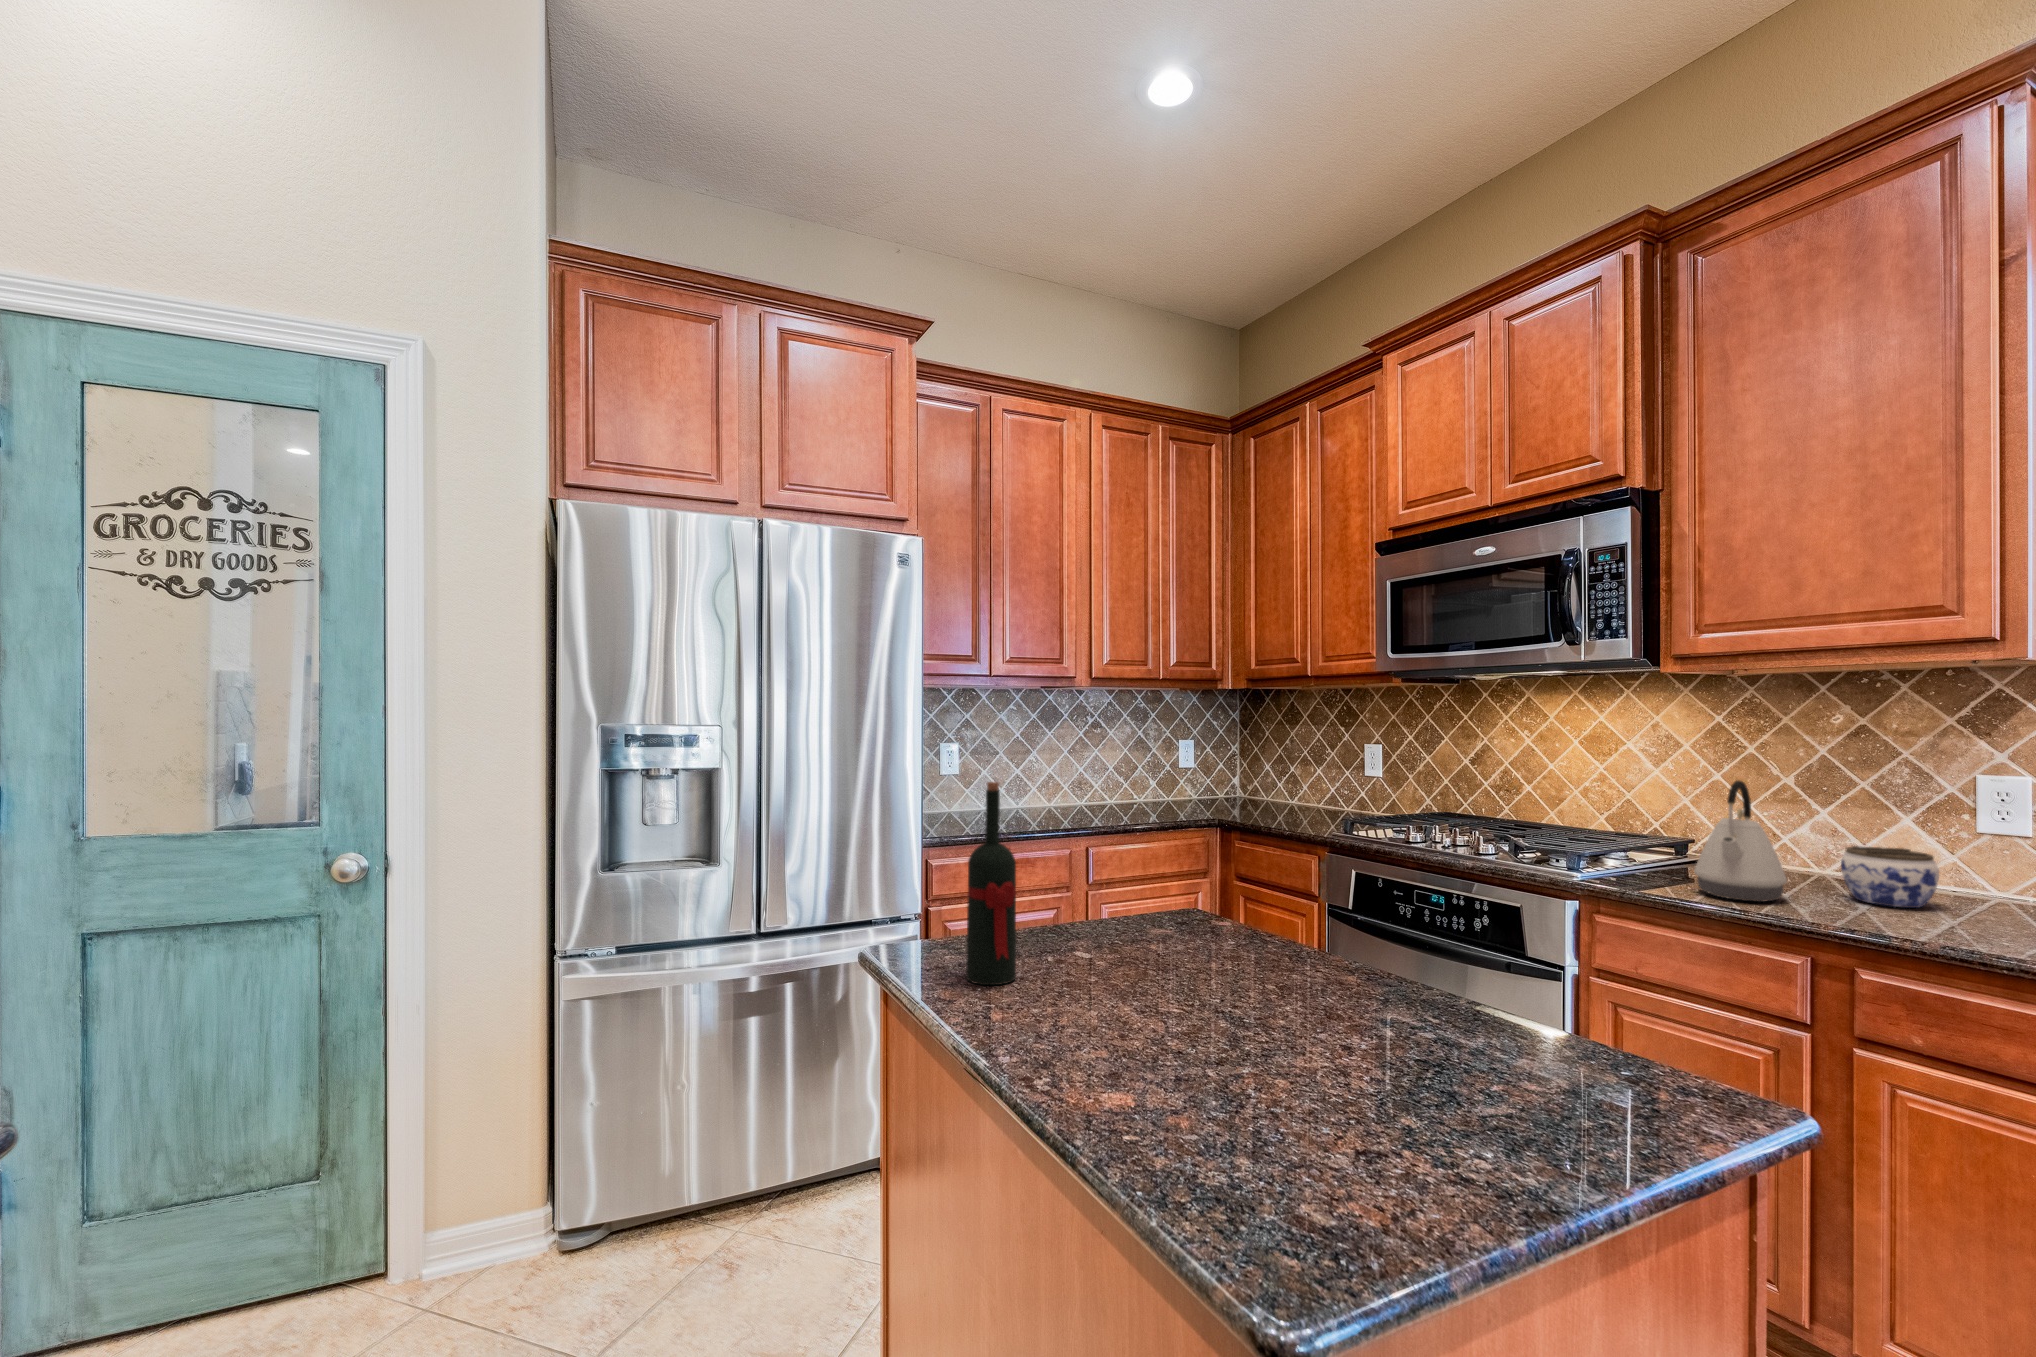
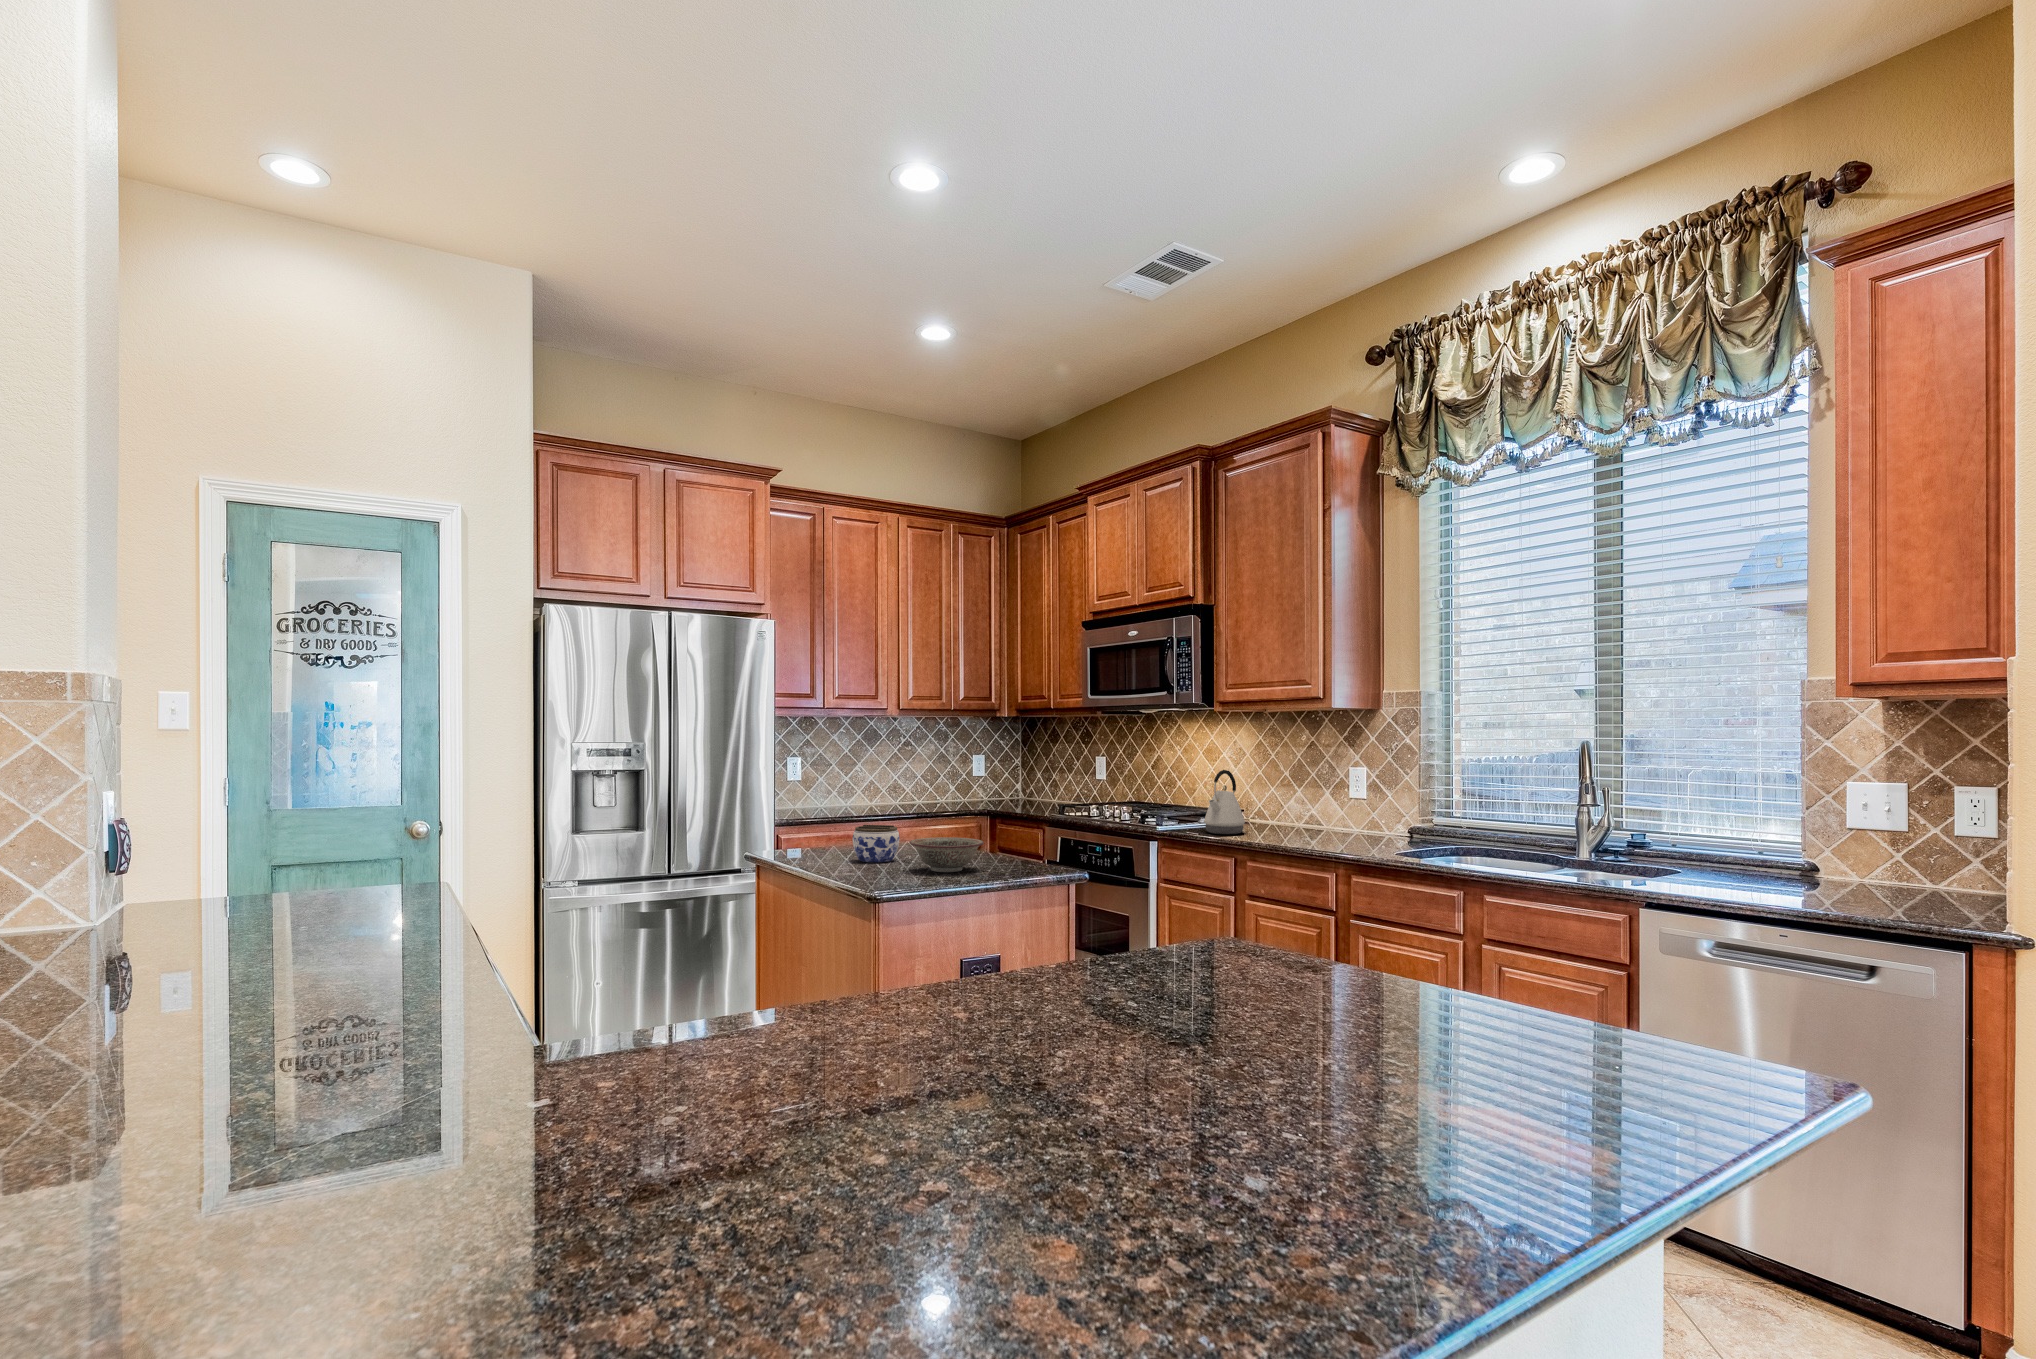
wine bottle: present [966,782,1016,985] -> none [790,766,814,860]
jar: present [1841,846,1939,908] -> present [853,825,900,863]
decorative bowl: none [1281,968,1490,1086] -> present [910,837,984,872]

